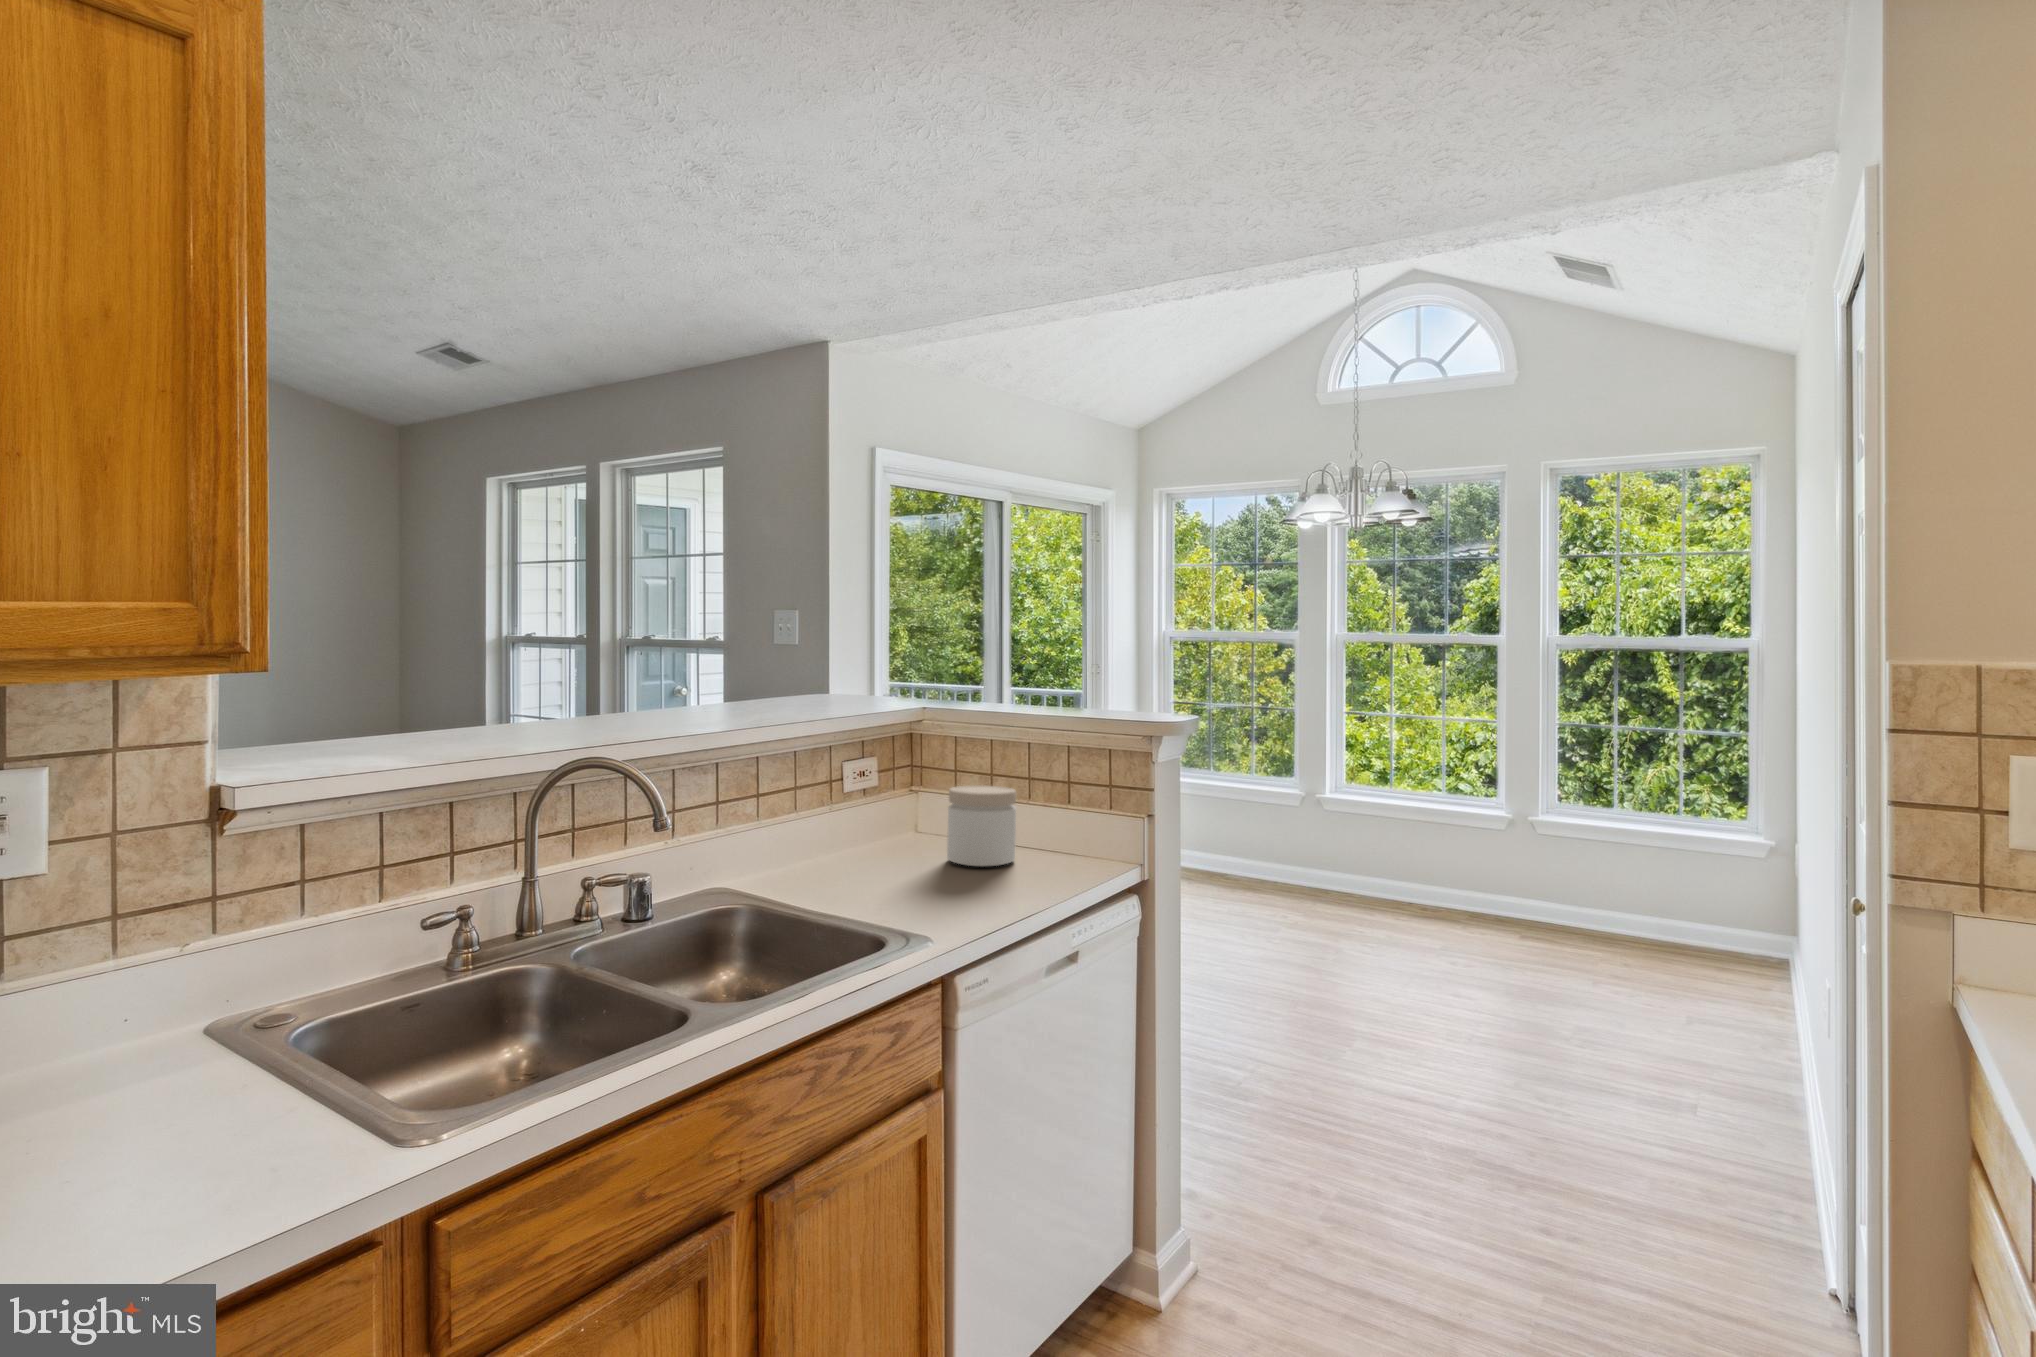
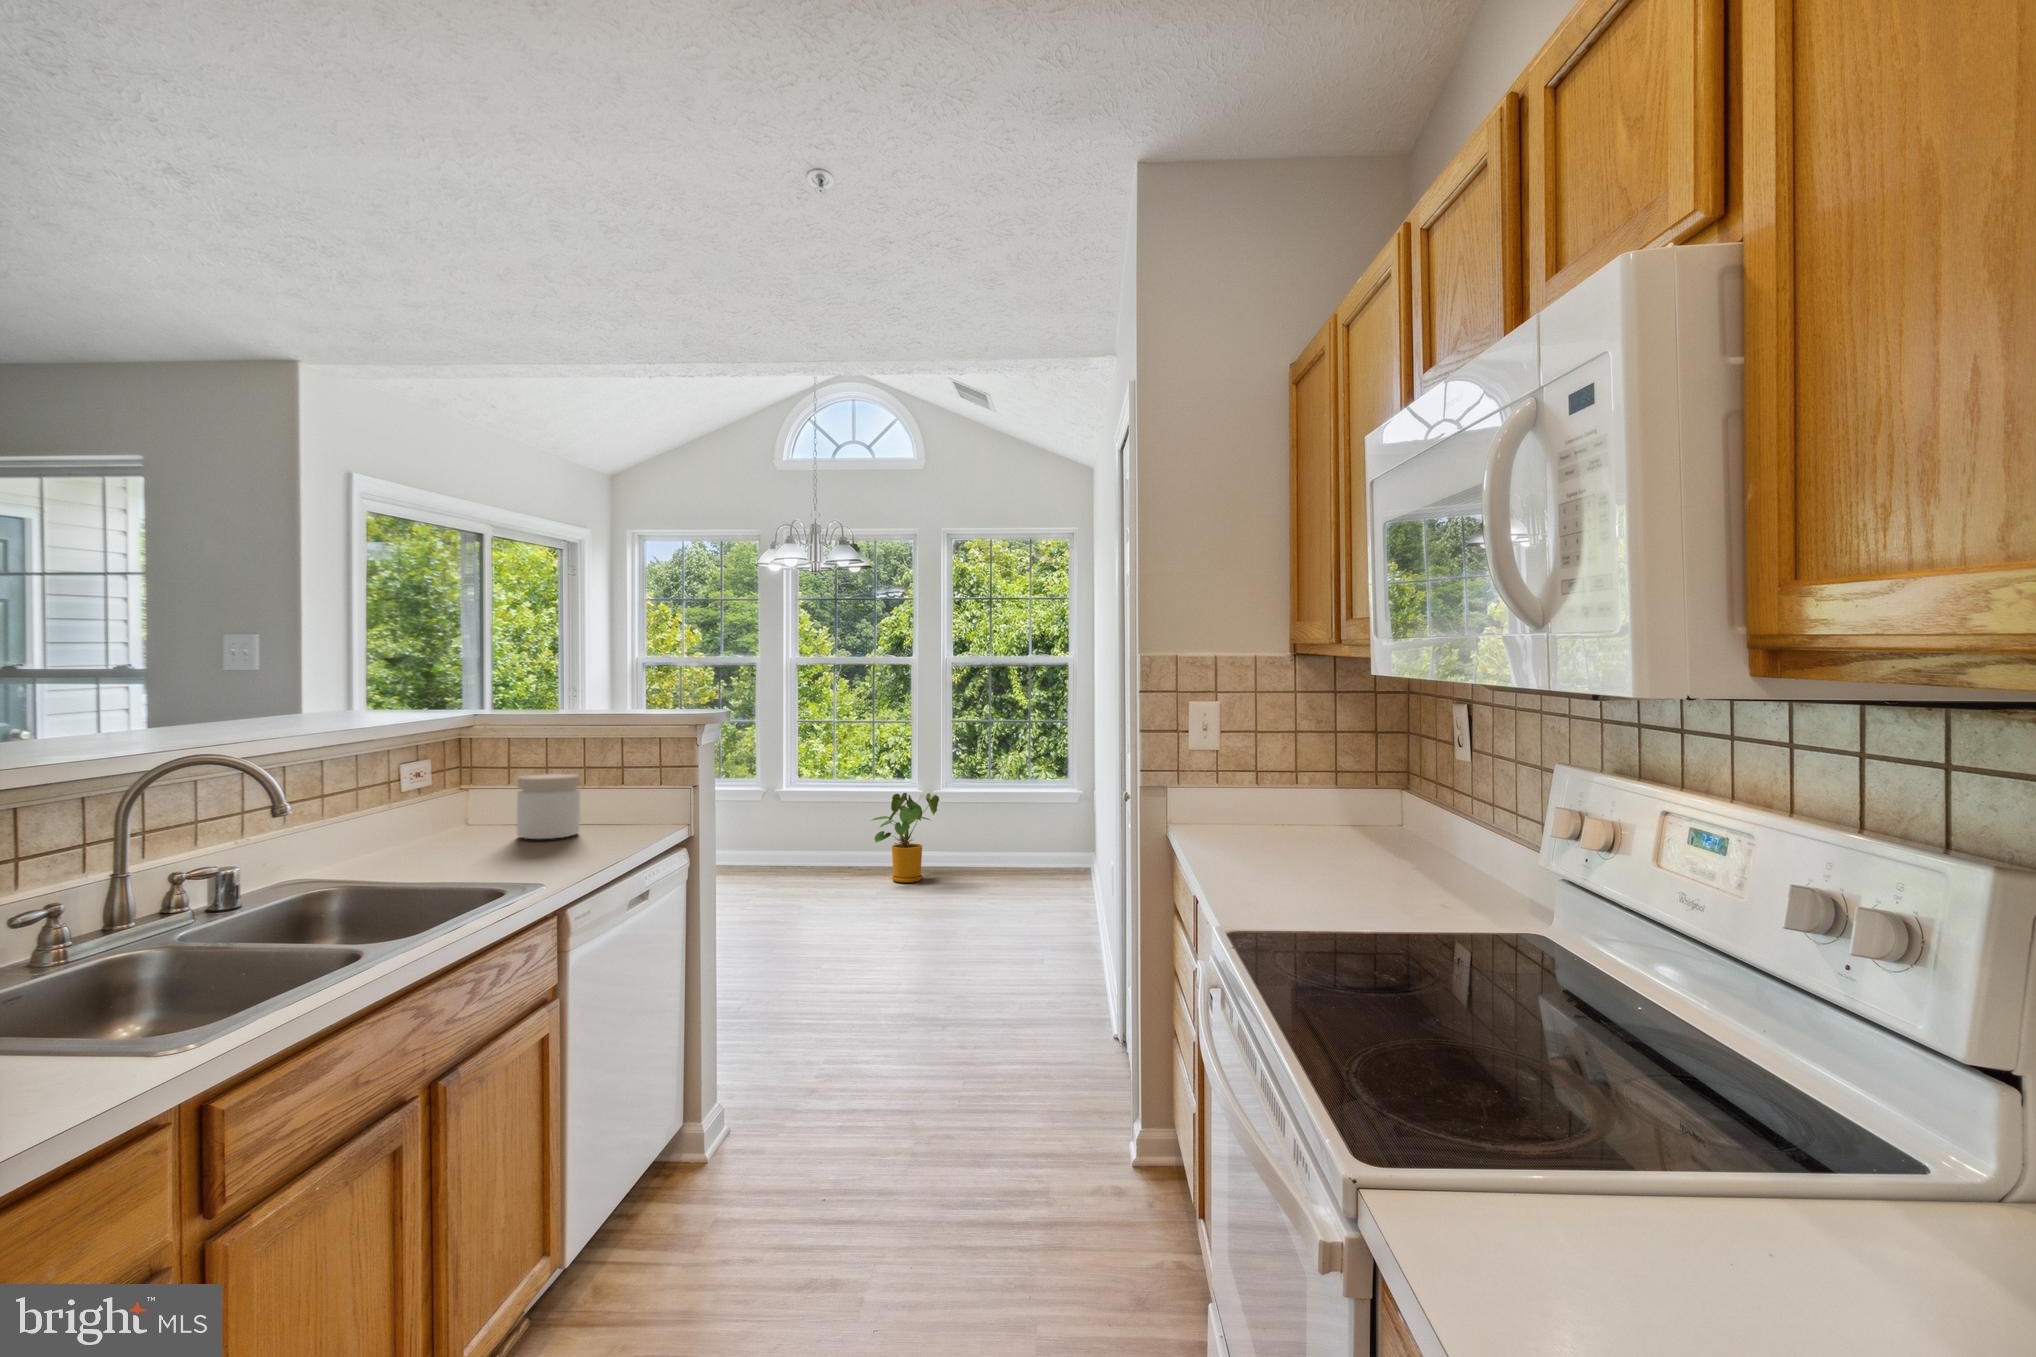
house plant: none [1434,814,1536,935] -> present [871,793,939,883]

